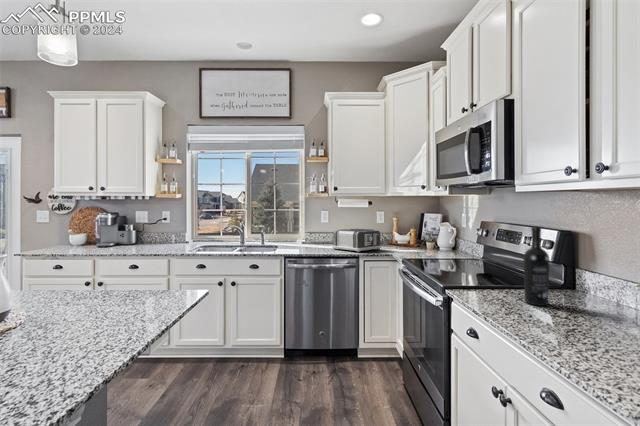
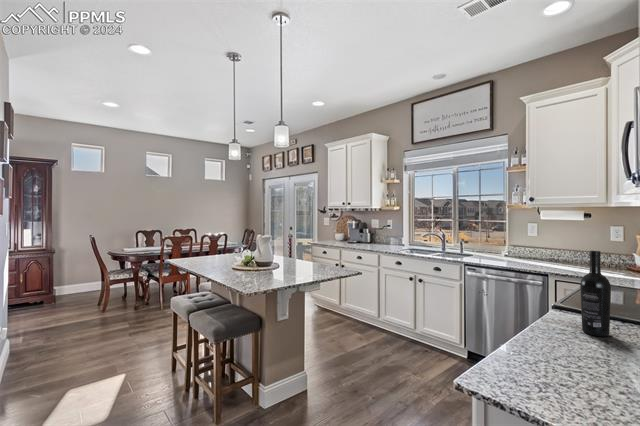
toaster: present [332,229,381,252] -> none [523,243,585,269]

